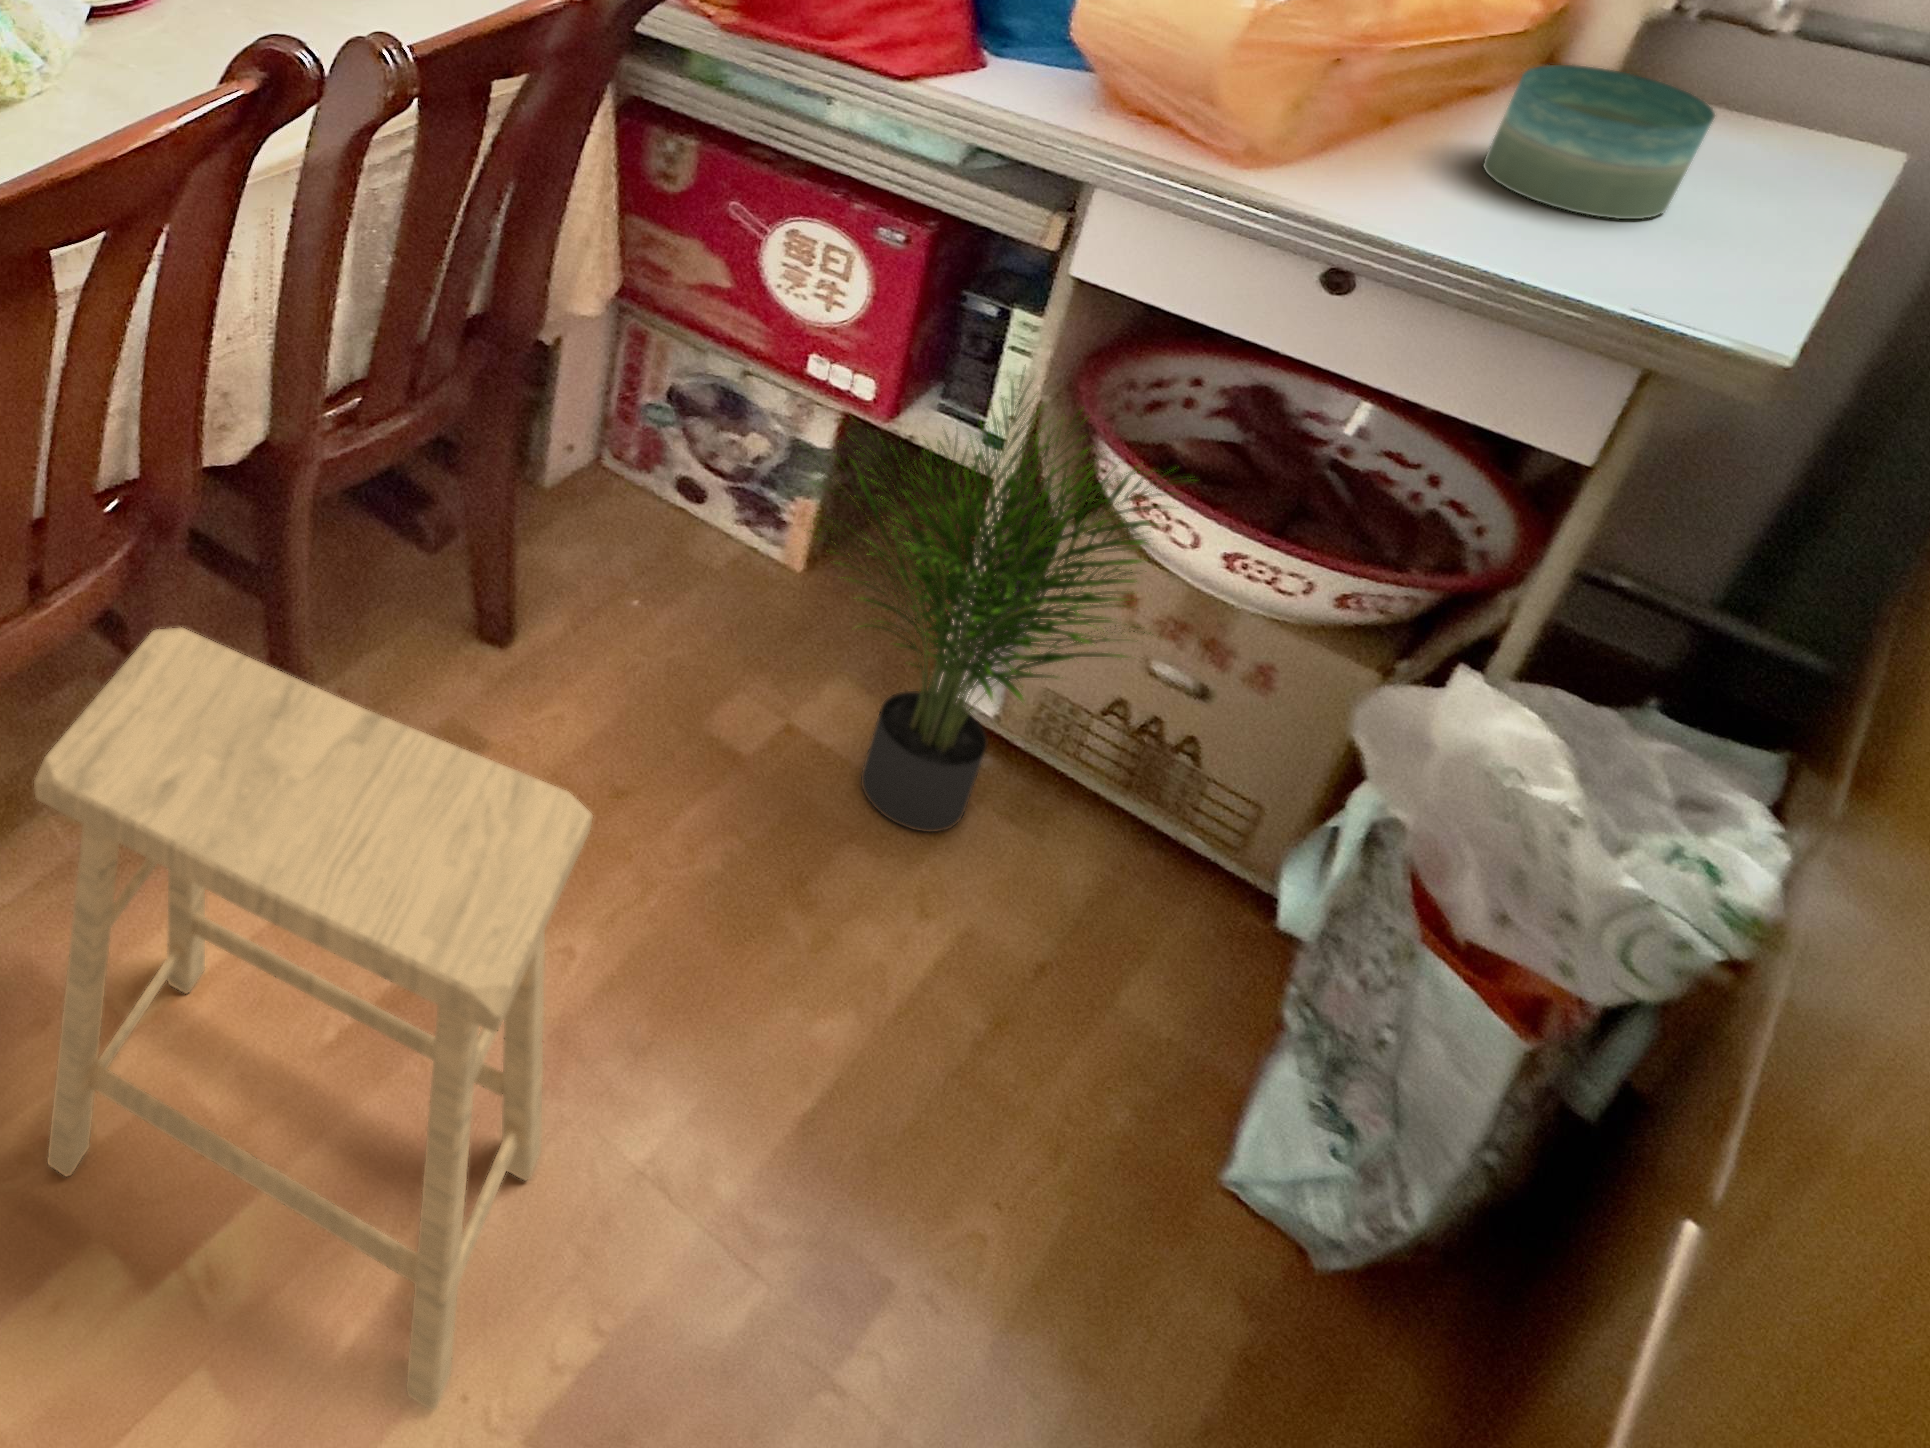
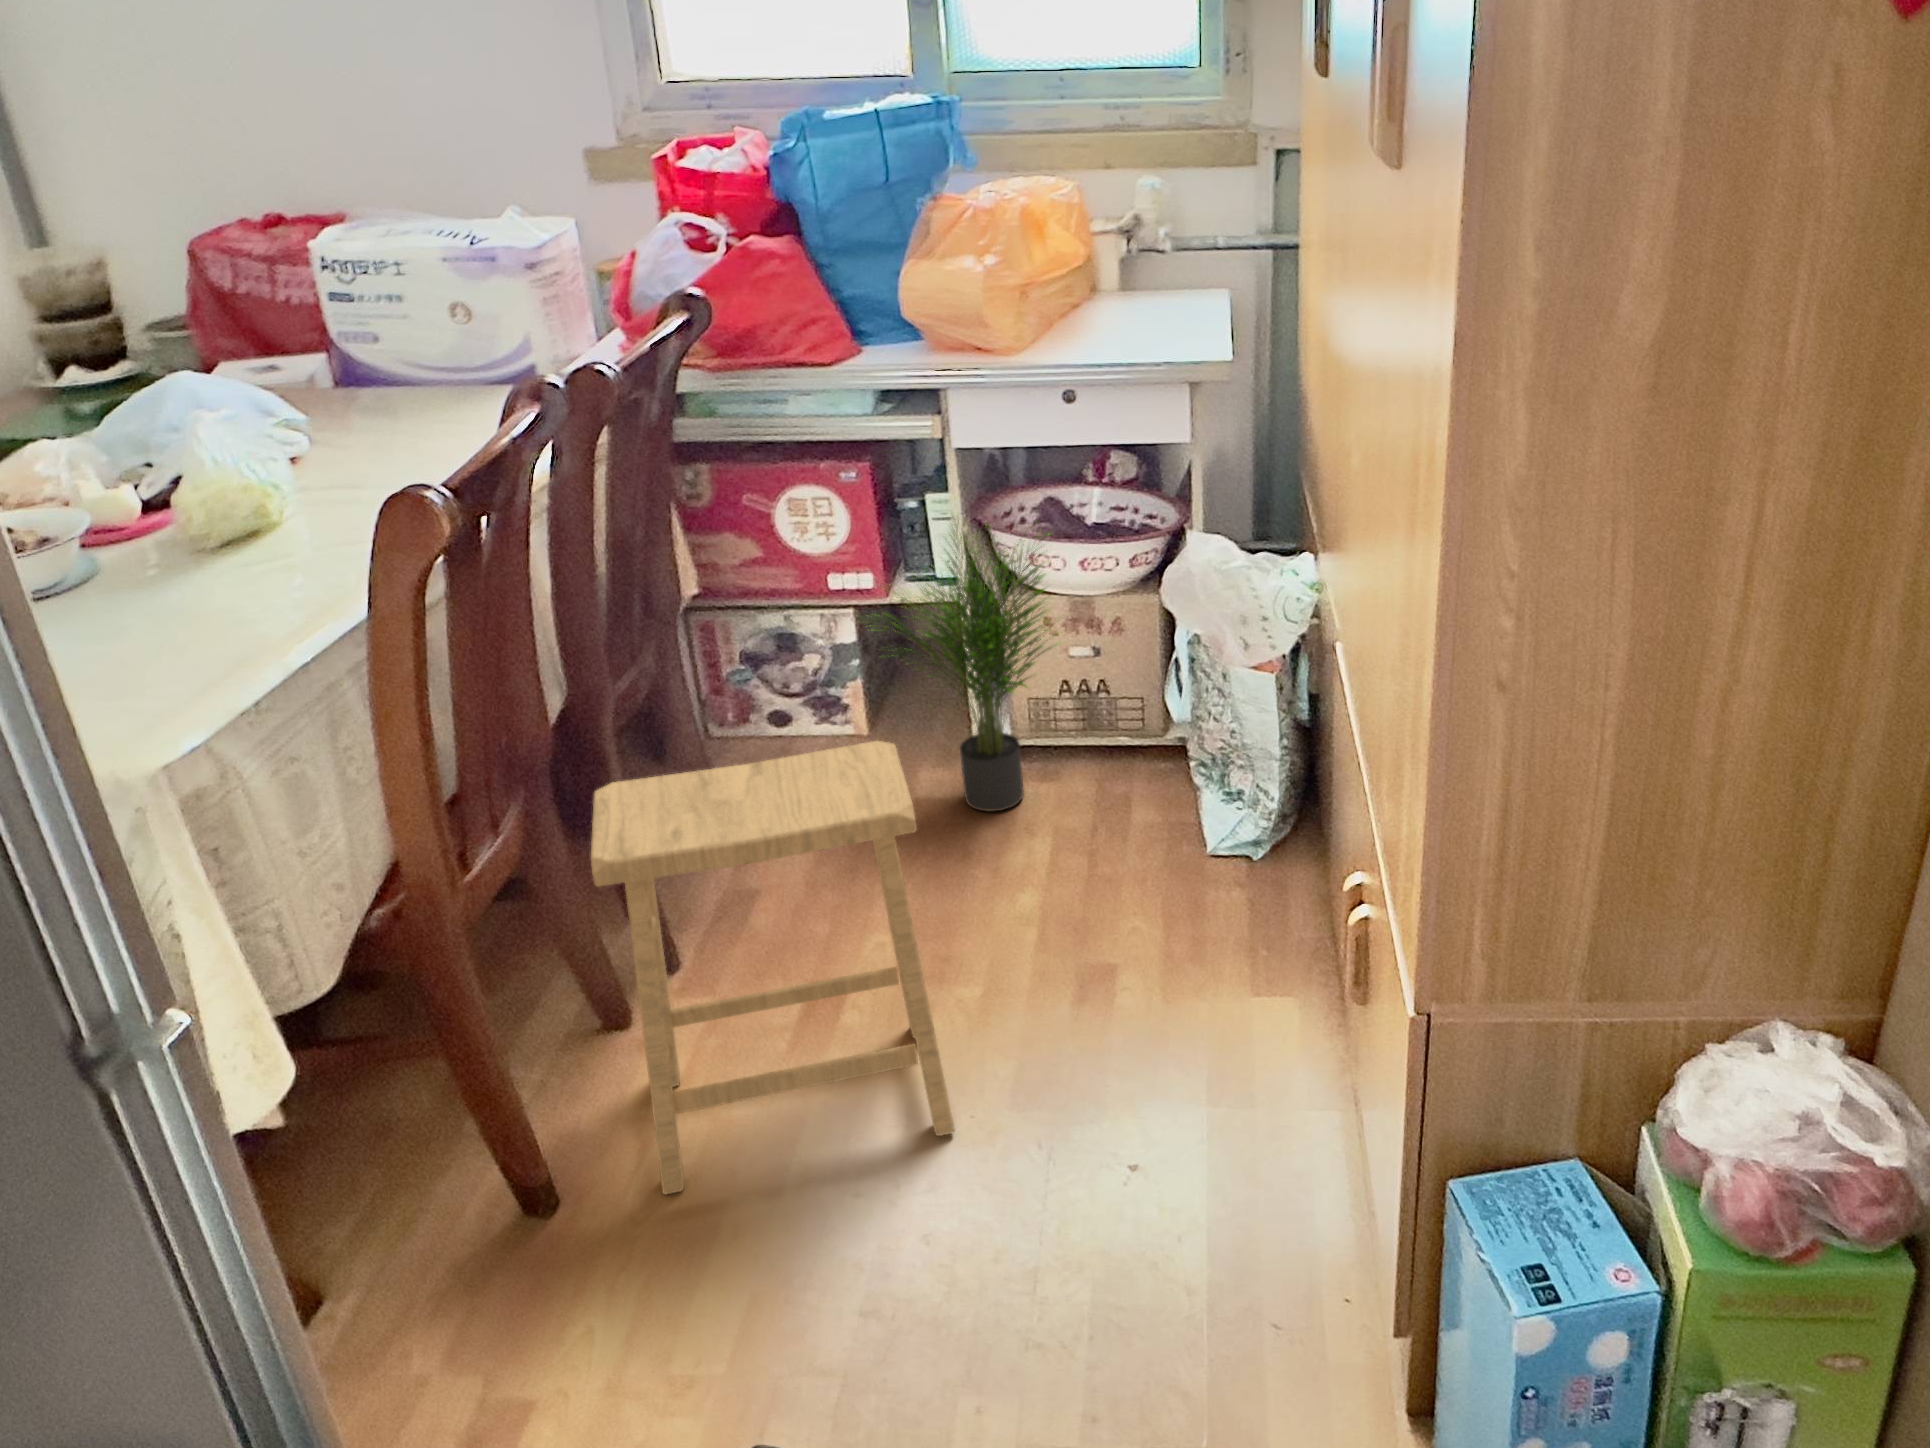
candle: present [1483,65,1715,219] -> none [1091,274,1166,340]

